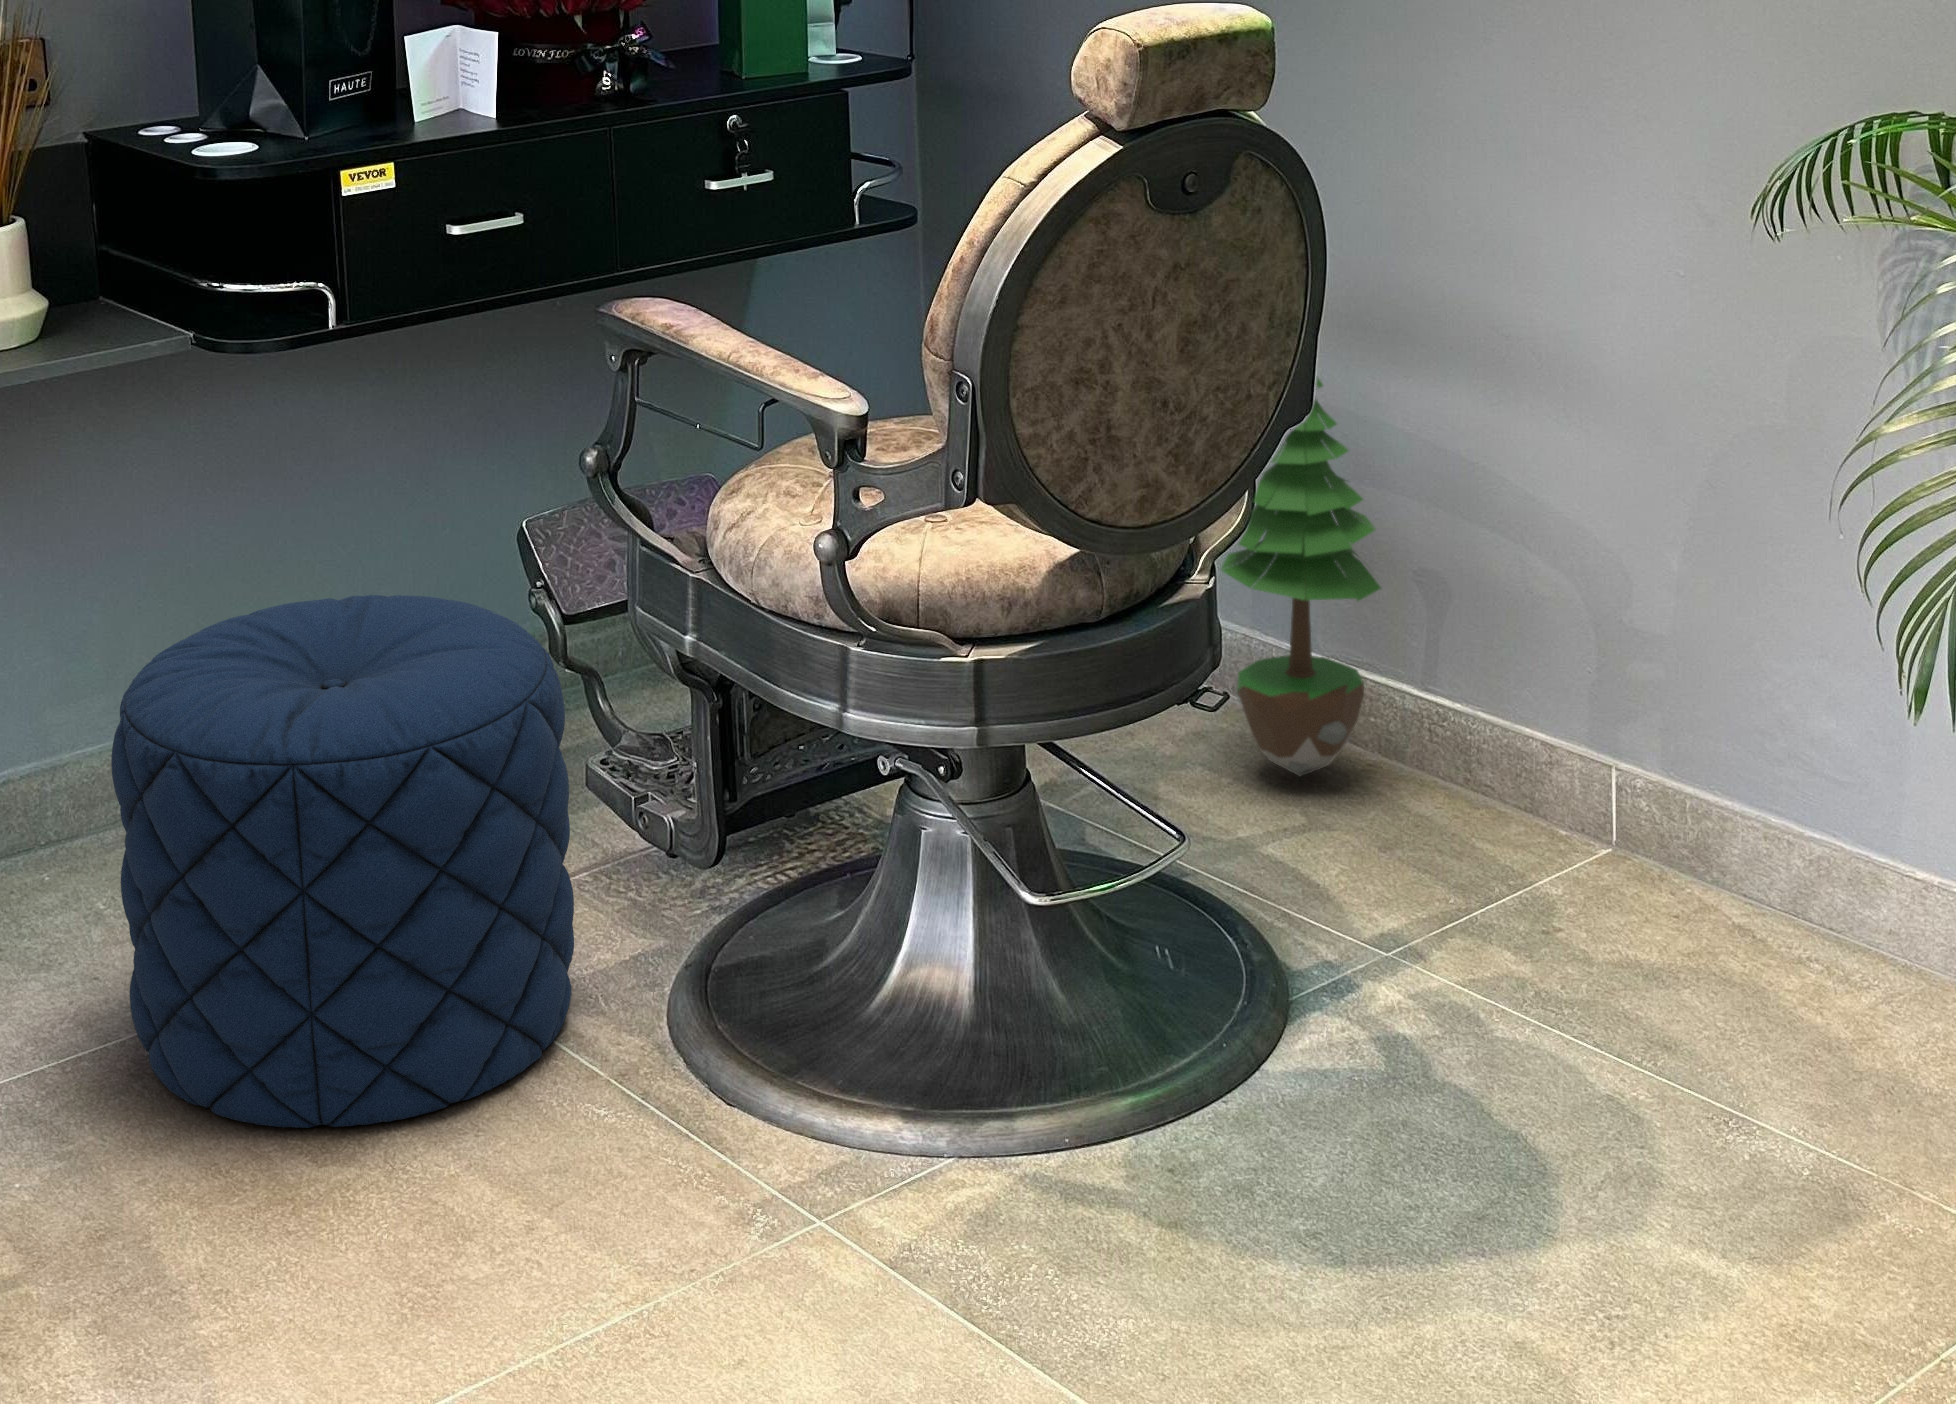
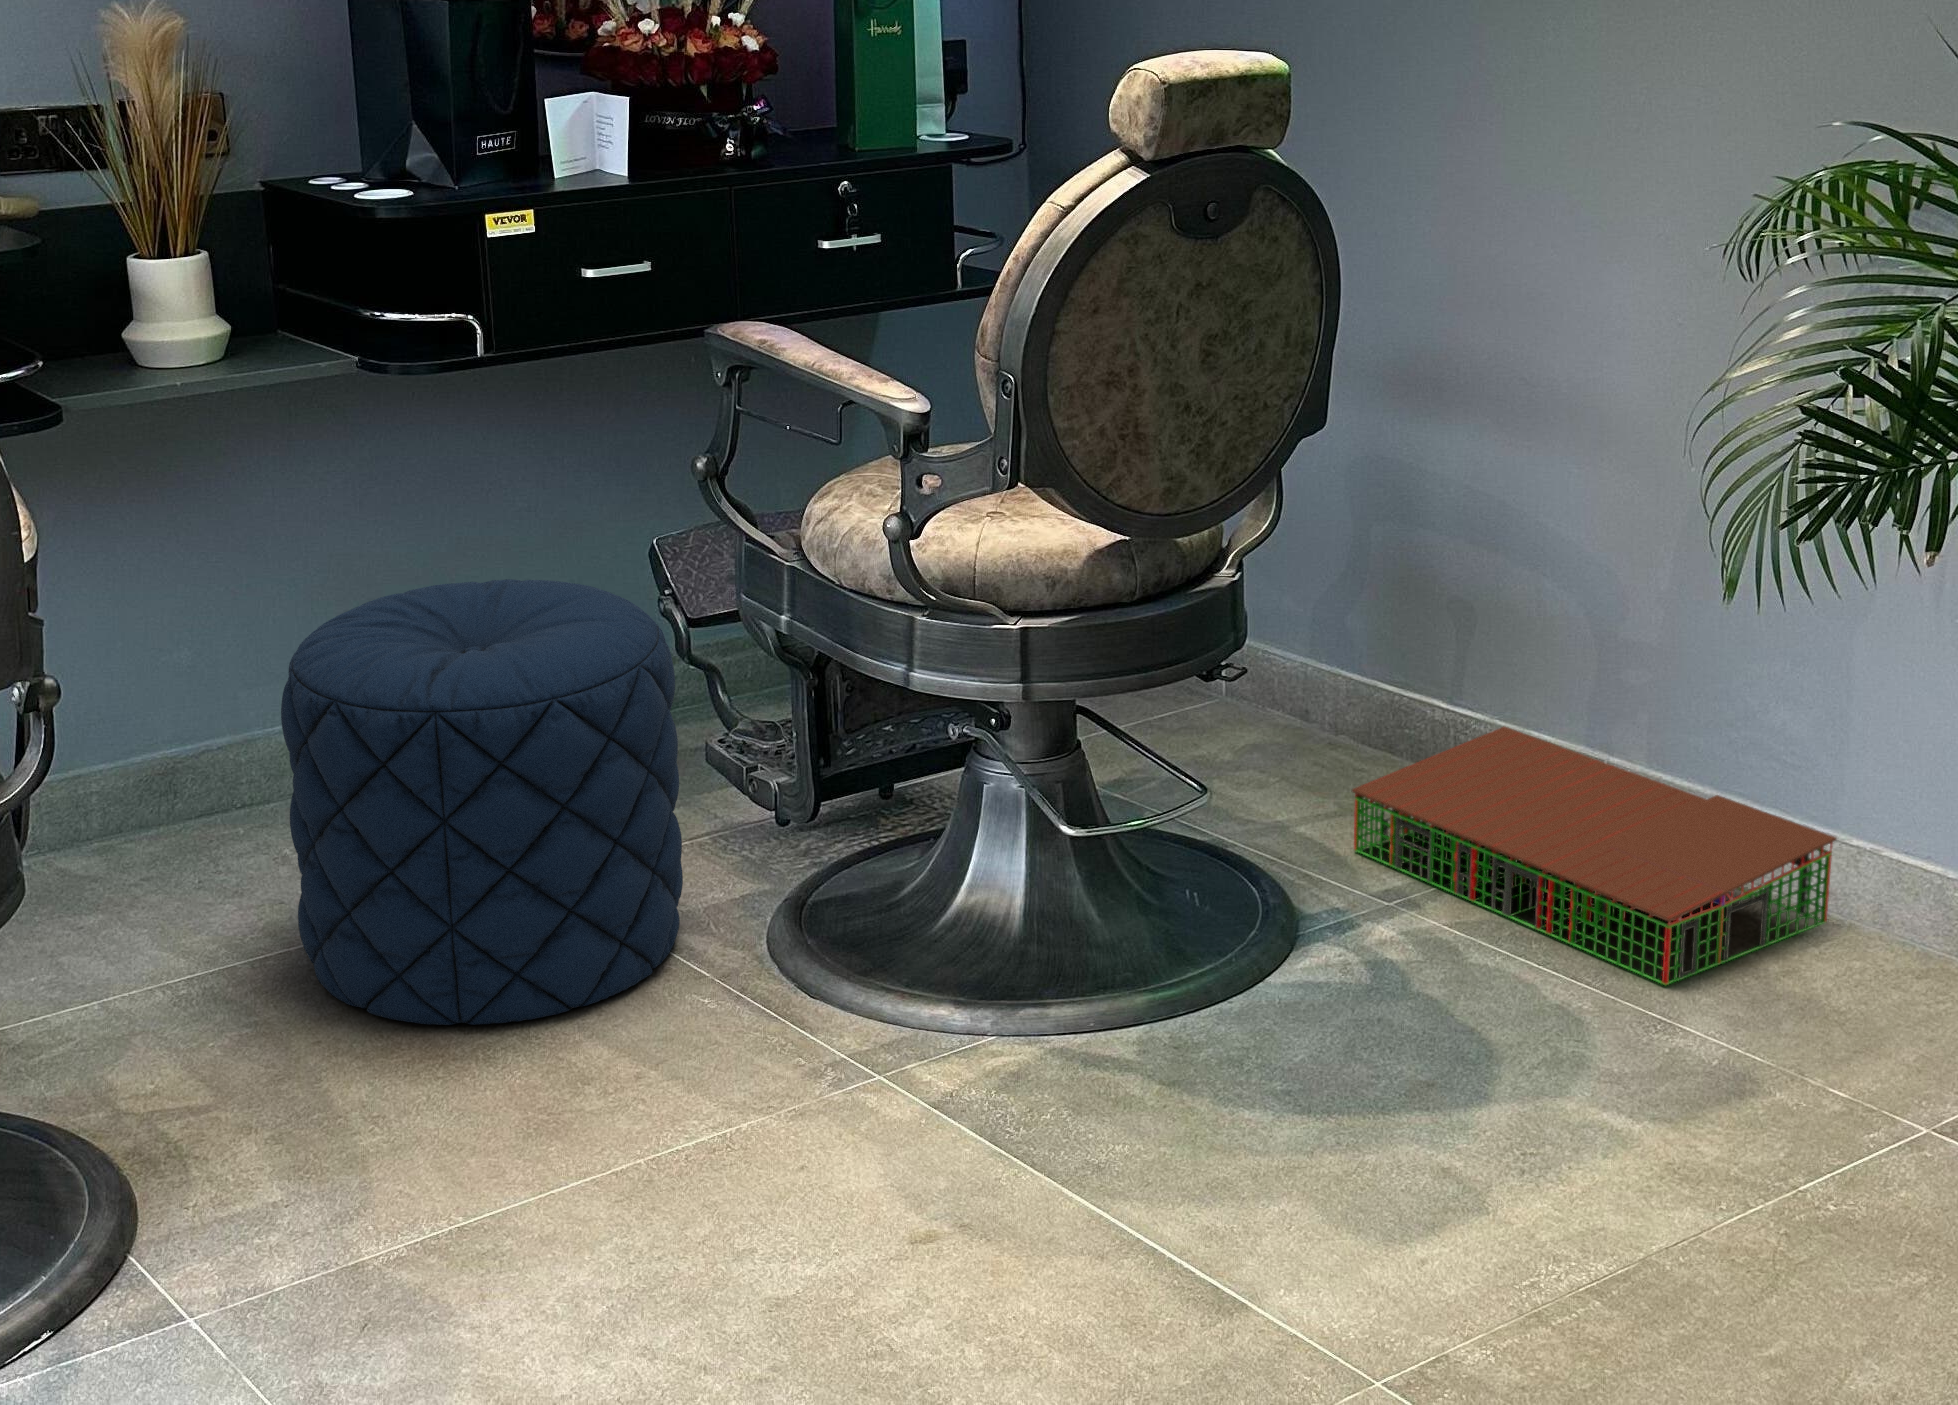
potted tree: present [1222,379,1381,776] -> none [1262,380,1406,764]
storage bin: none [1335,736,1900,1055] -> present [1352,726,1836,985]

